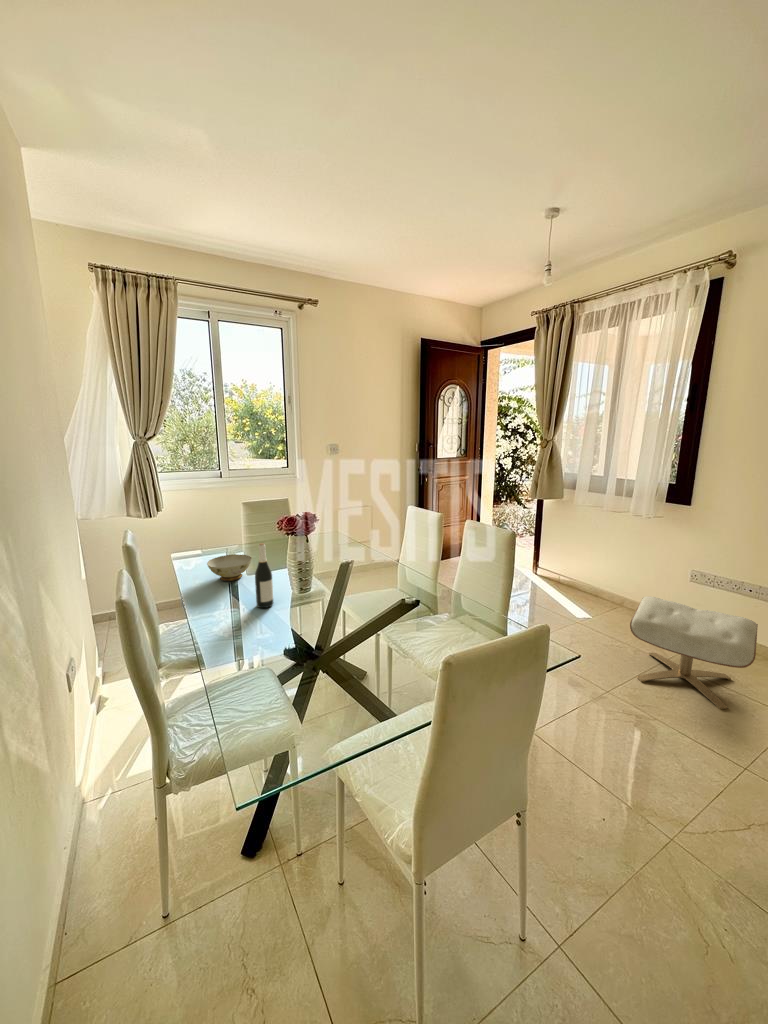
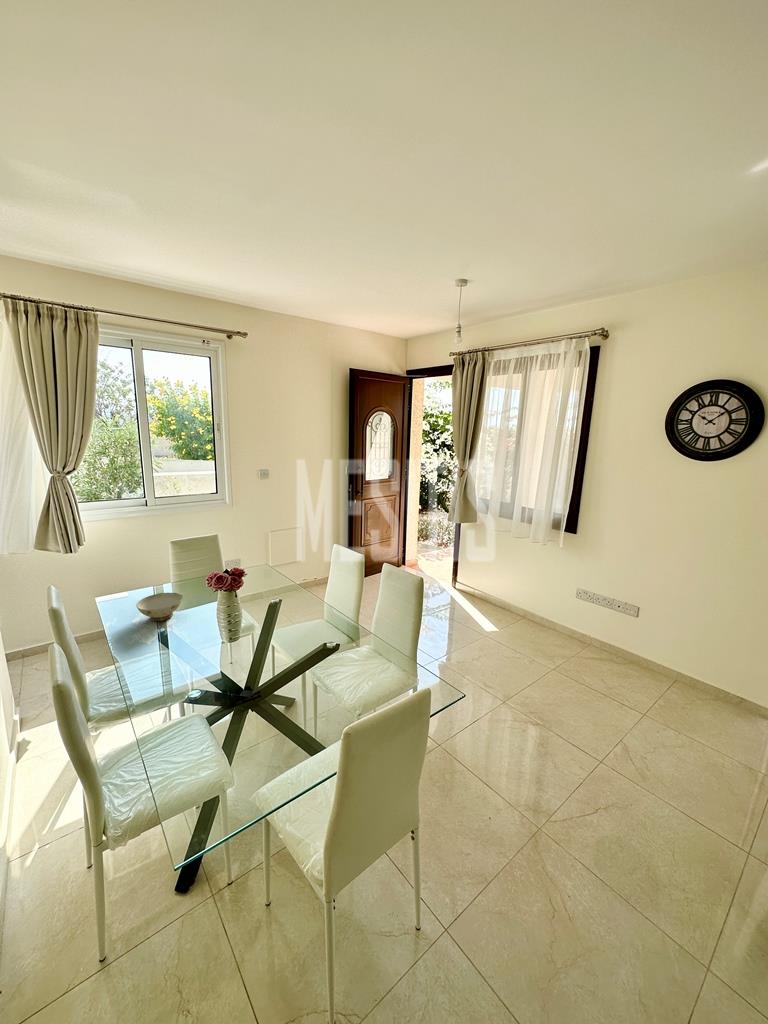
wine bottle: present [255,543,274,608] -> none [186,589,205,650]
ottoman: present [630,596,758,709] -> none [524,613,619,708]

